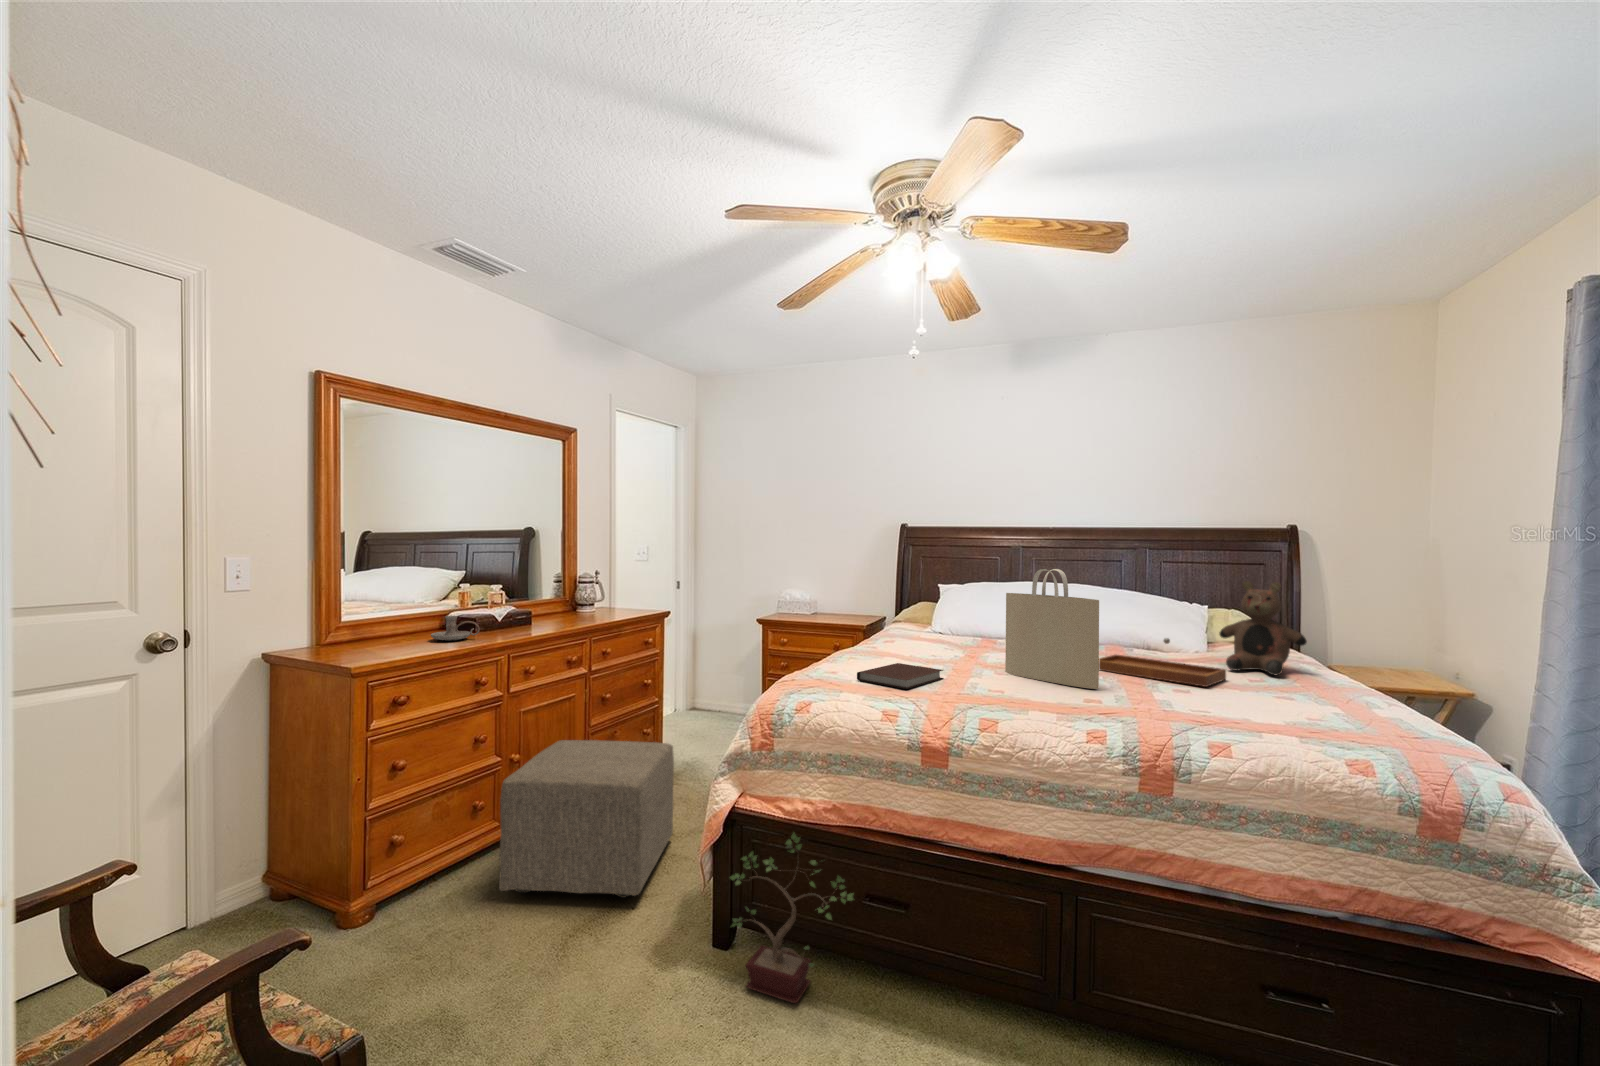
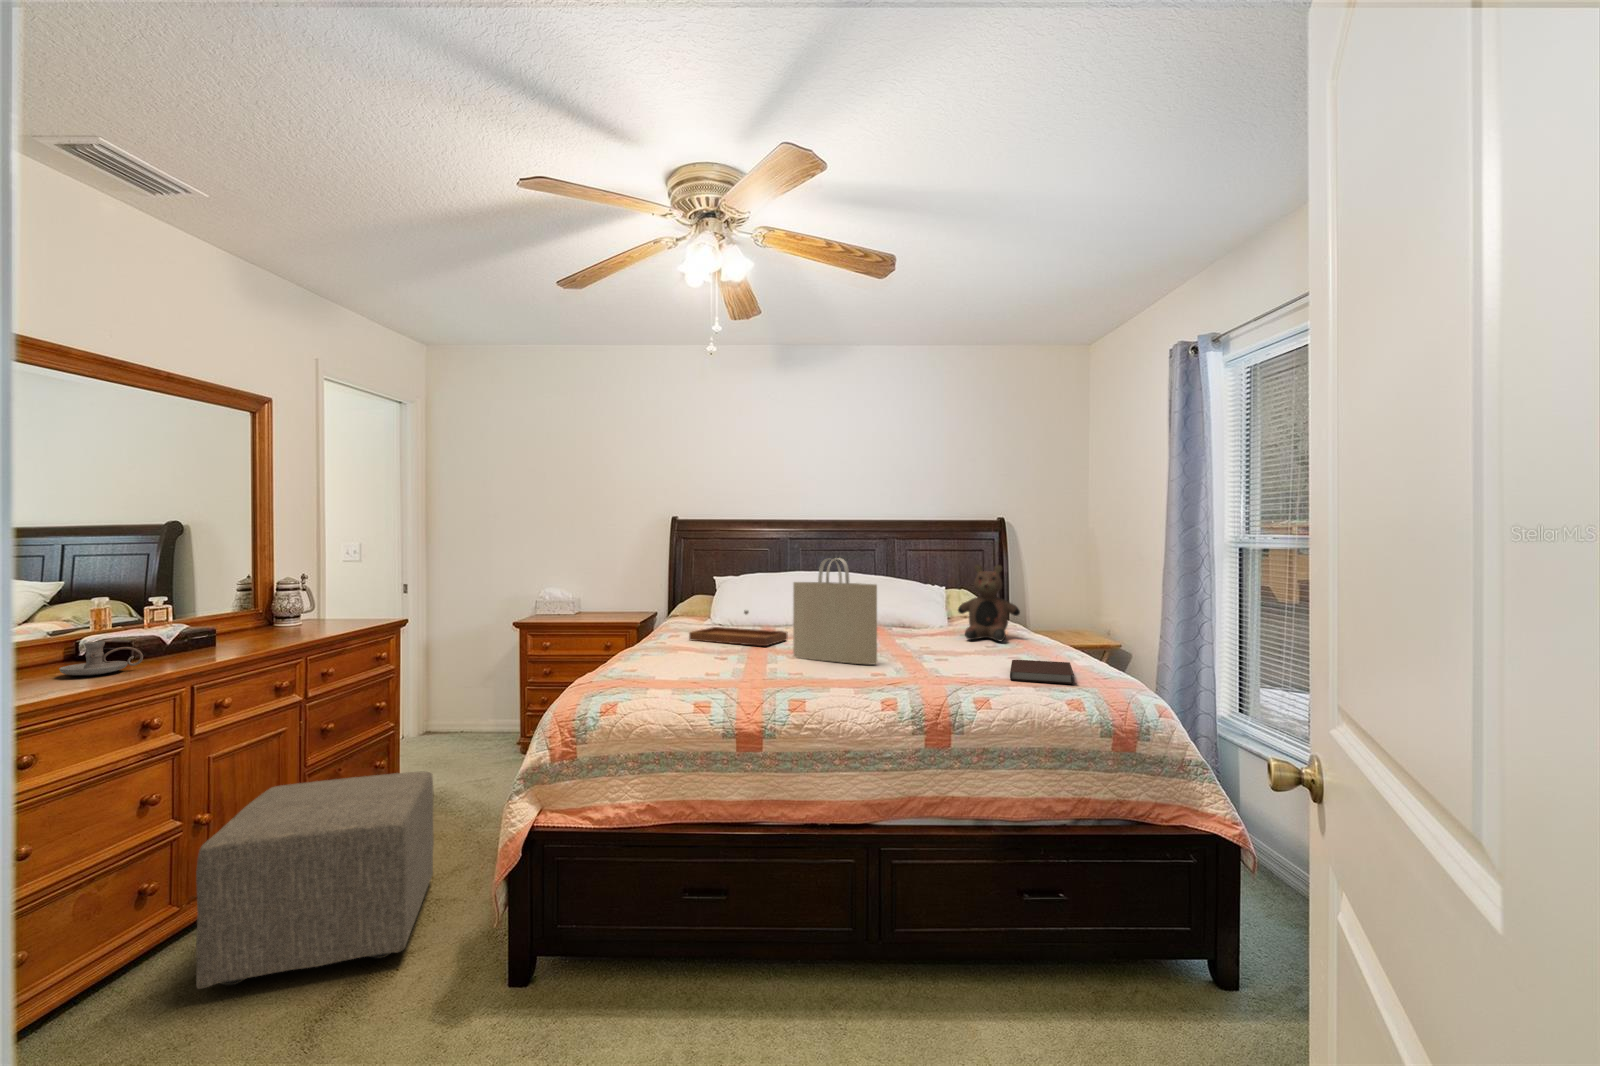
tray: present [1099,638,1226,687] -> present [689,610,788,646]
notebook: present [857,663,943,689] -> present [1010,660,1074,684]
potted plant: present [730,833,853,1003] -> none [530,839,678,1018]

